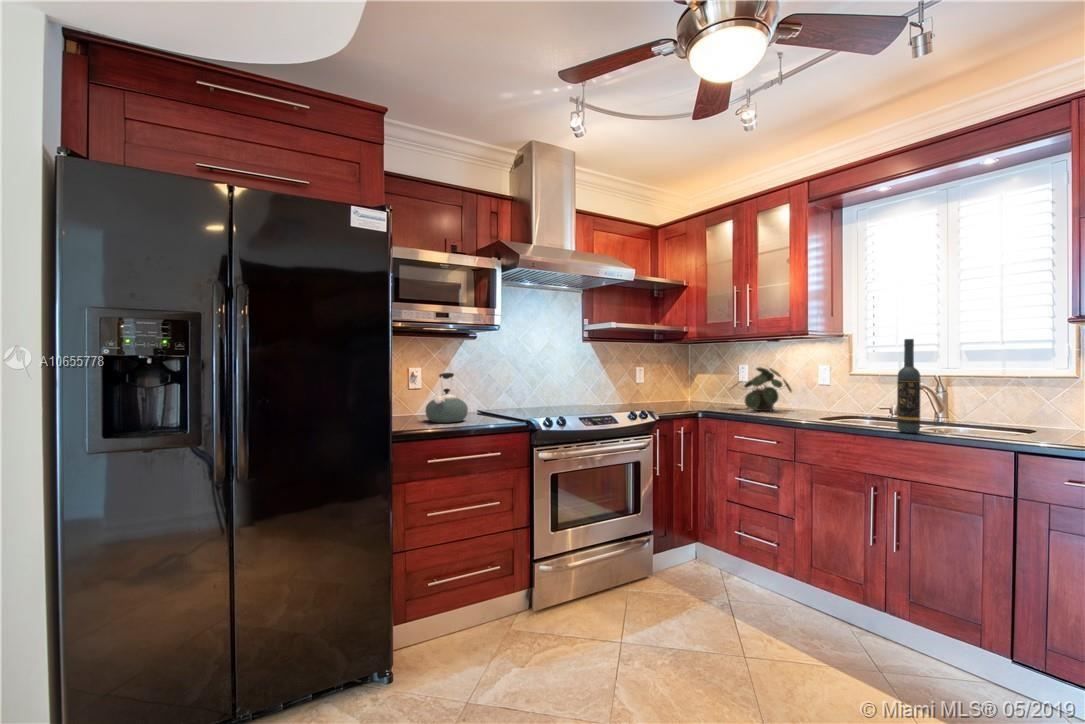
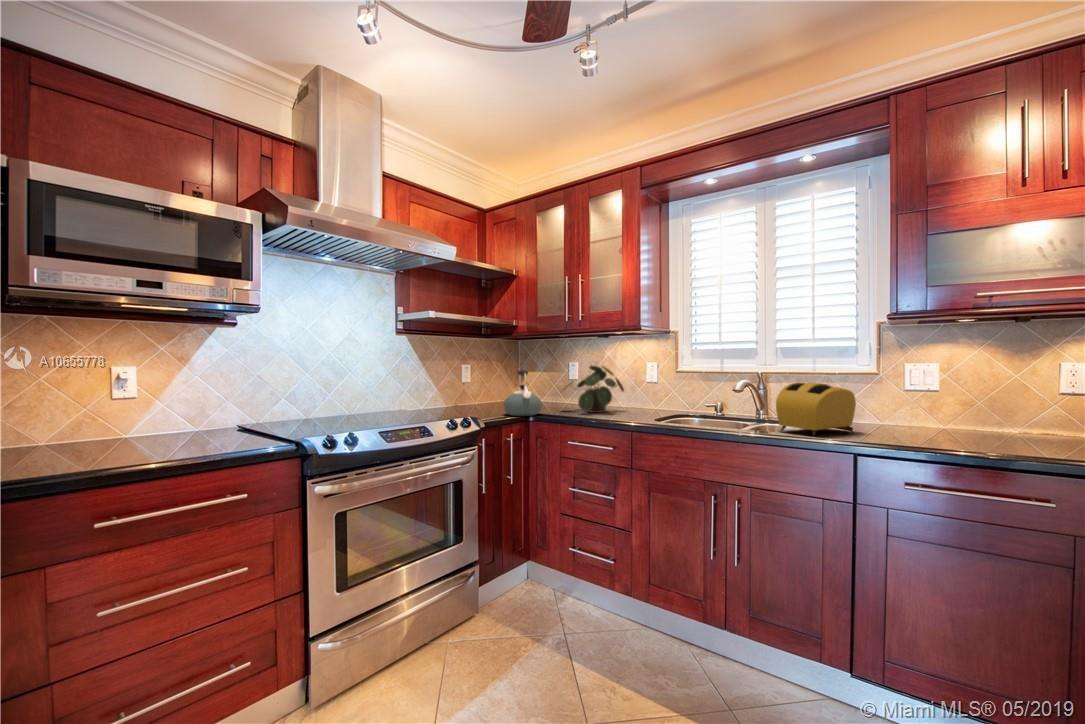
wine bottle: present [897,339,921,433] -> none [733,332,754,434]
kettle: present [425,373,468,423] -> present [504,370,542,416]
toaster: none [947,387,1043,439] -> present [776,383,856,436]

